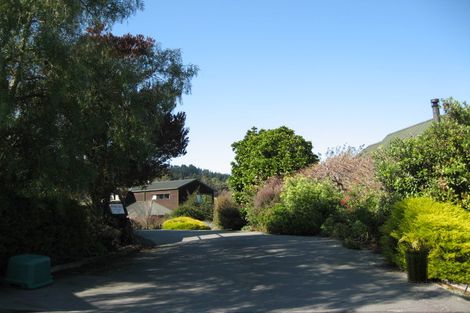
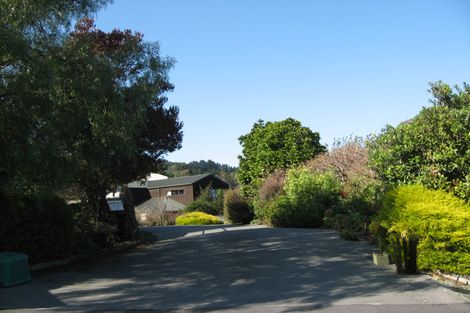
potted tree: none [379,231,398,274] -> present [369,221,389,265]

